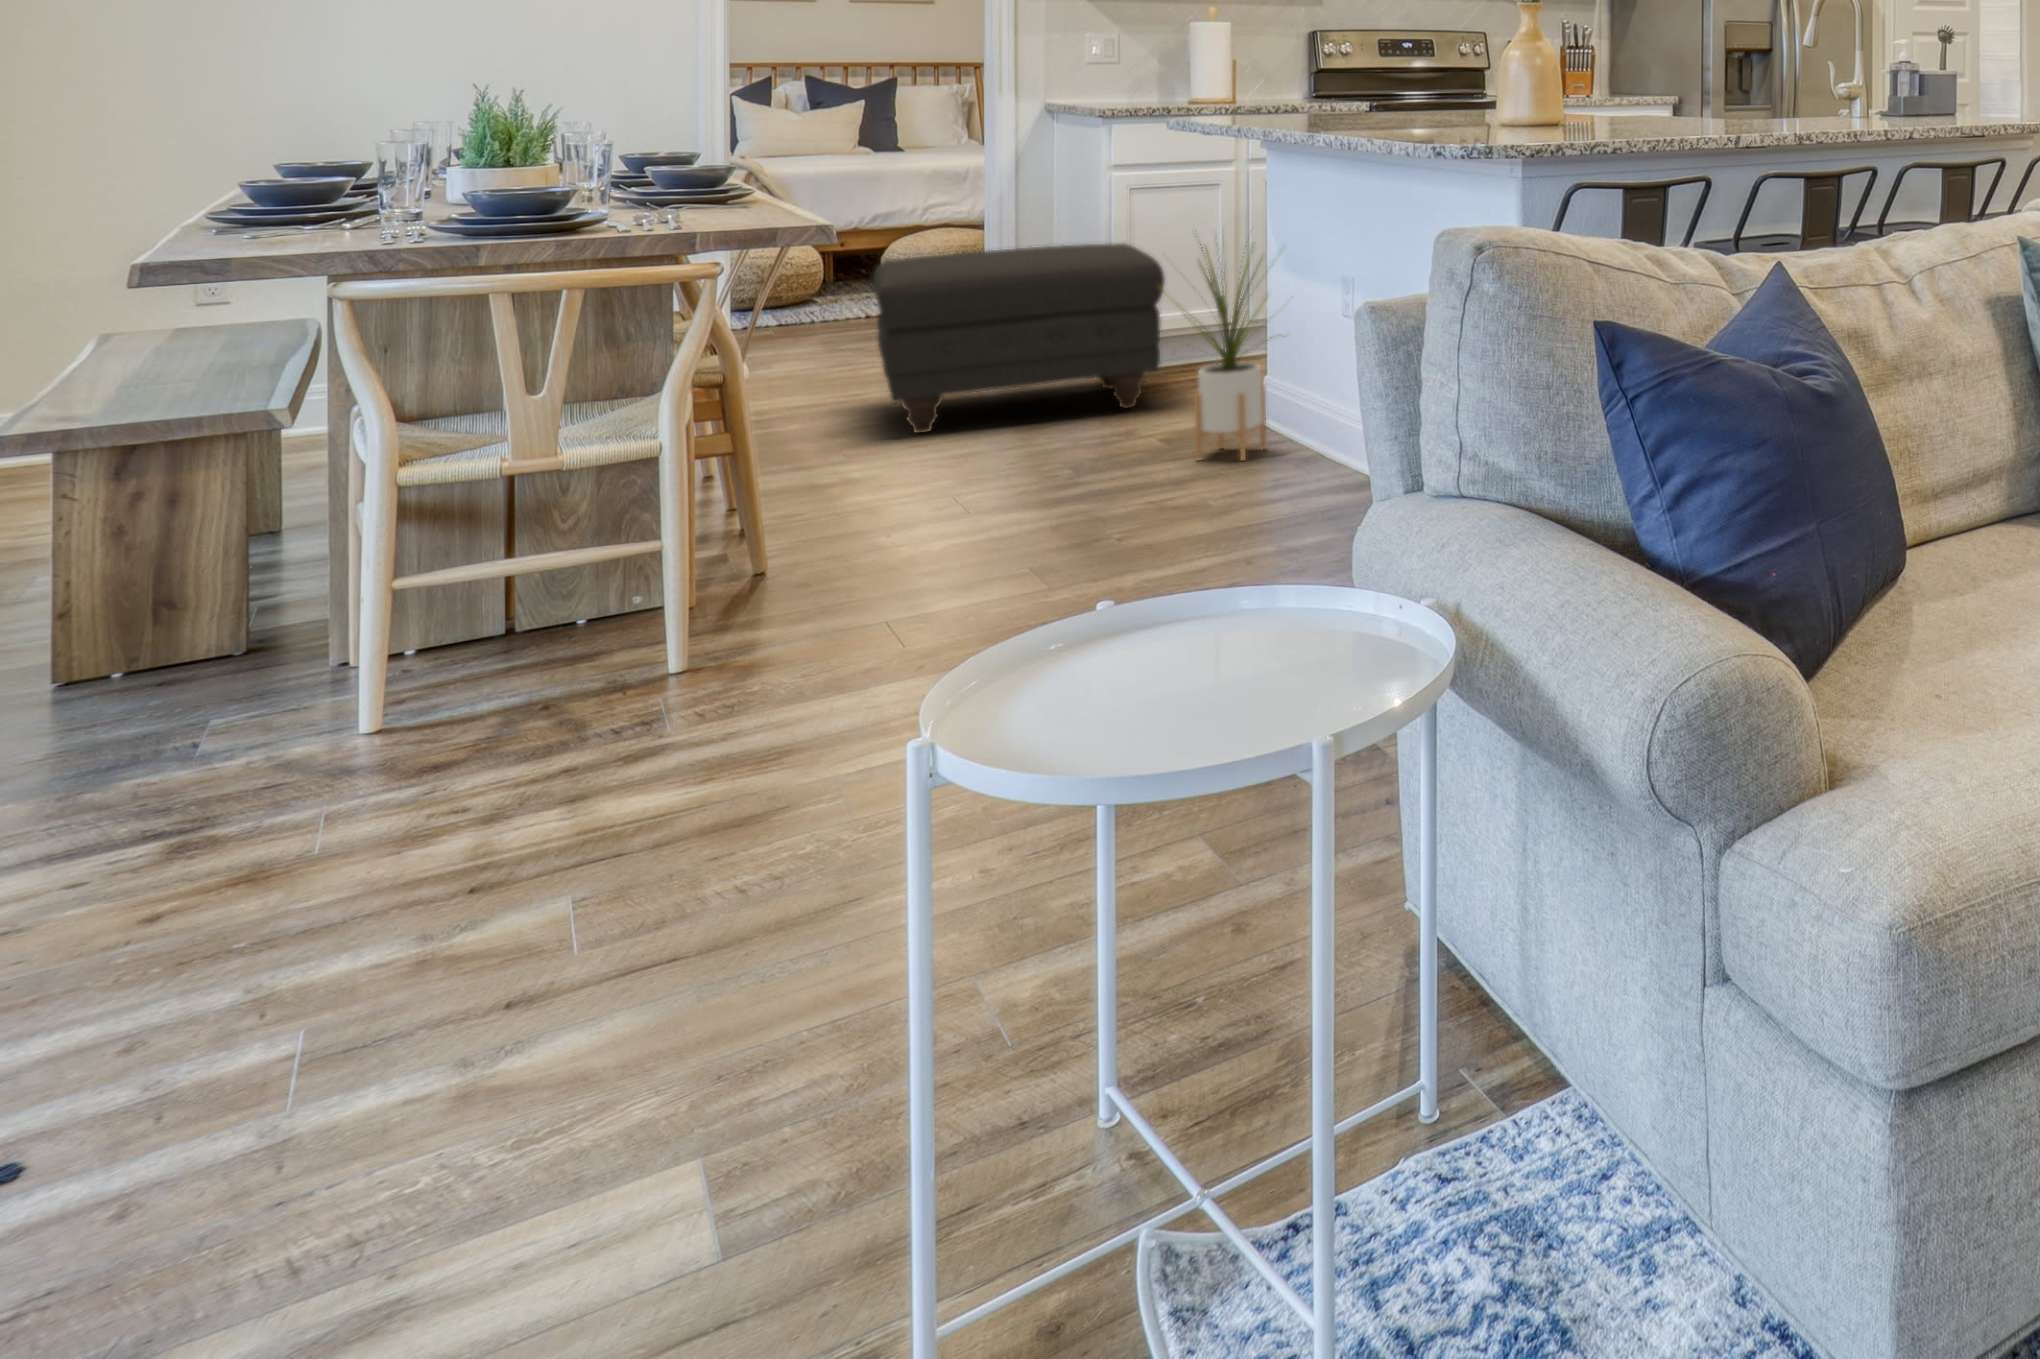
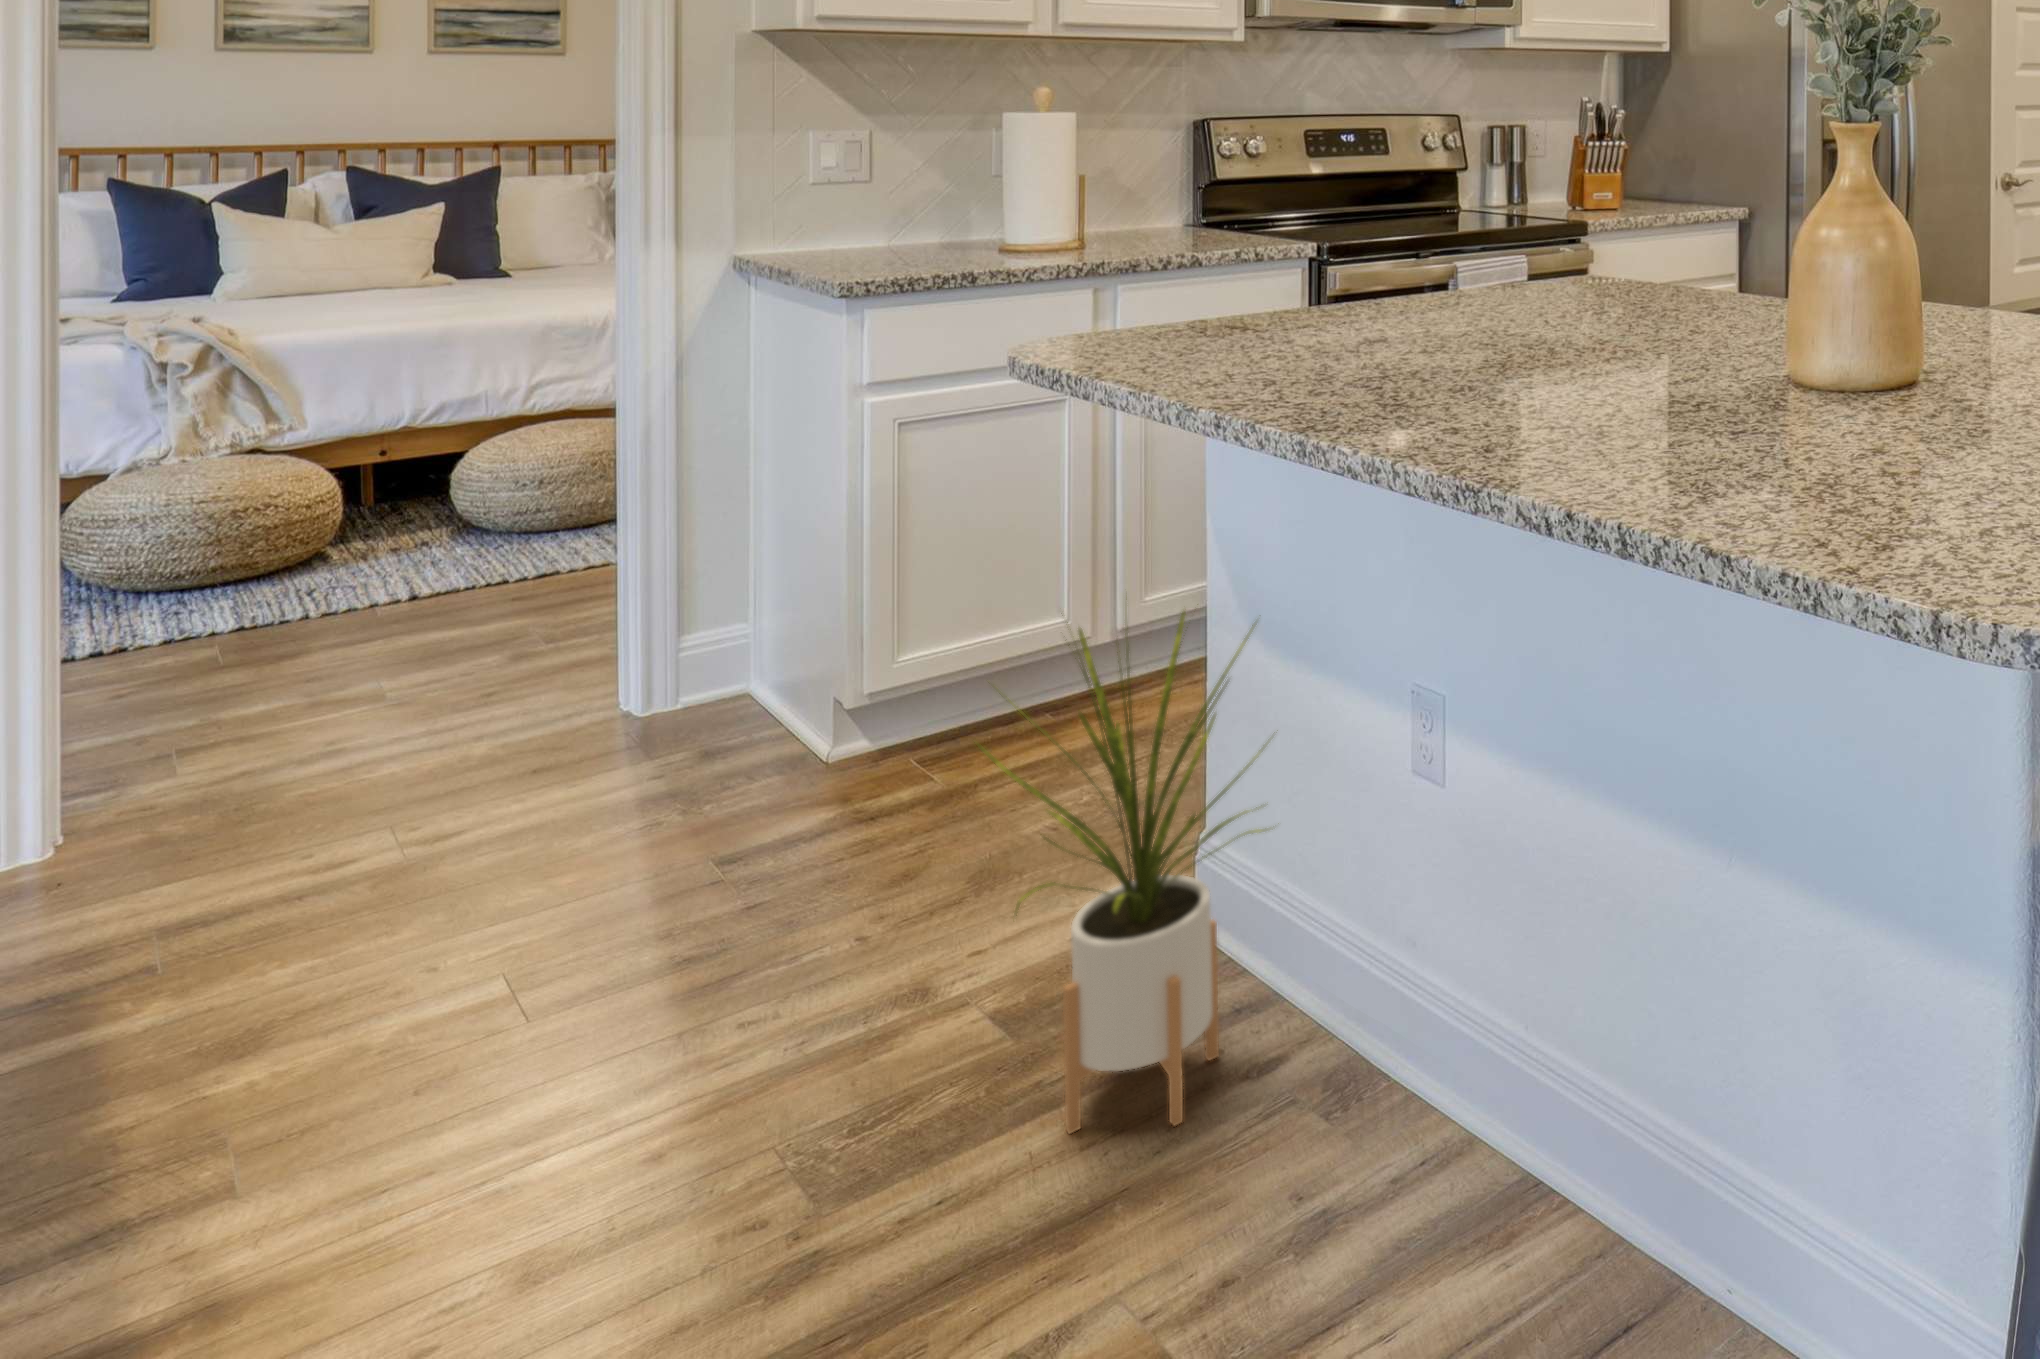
ottoman: present [874,243,1165,433] -> none [289,532,973,1051]

